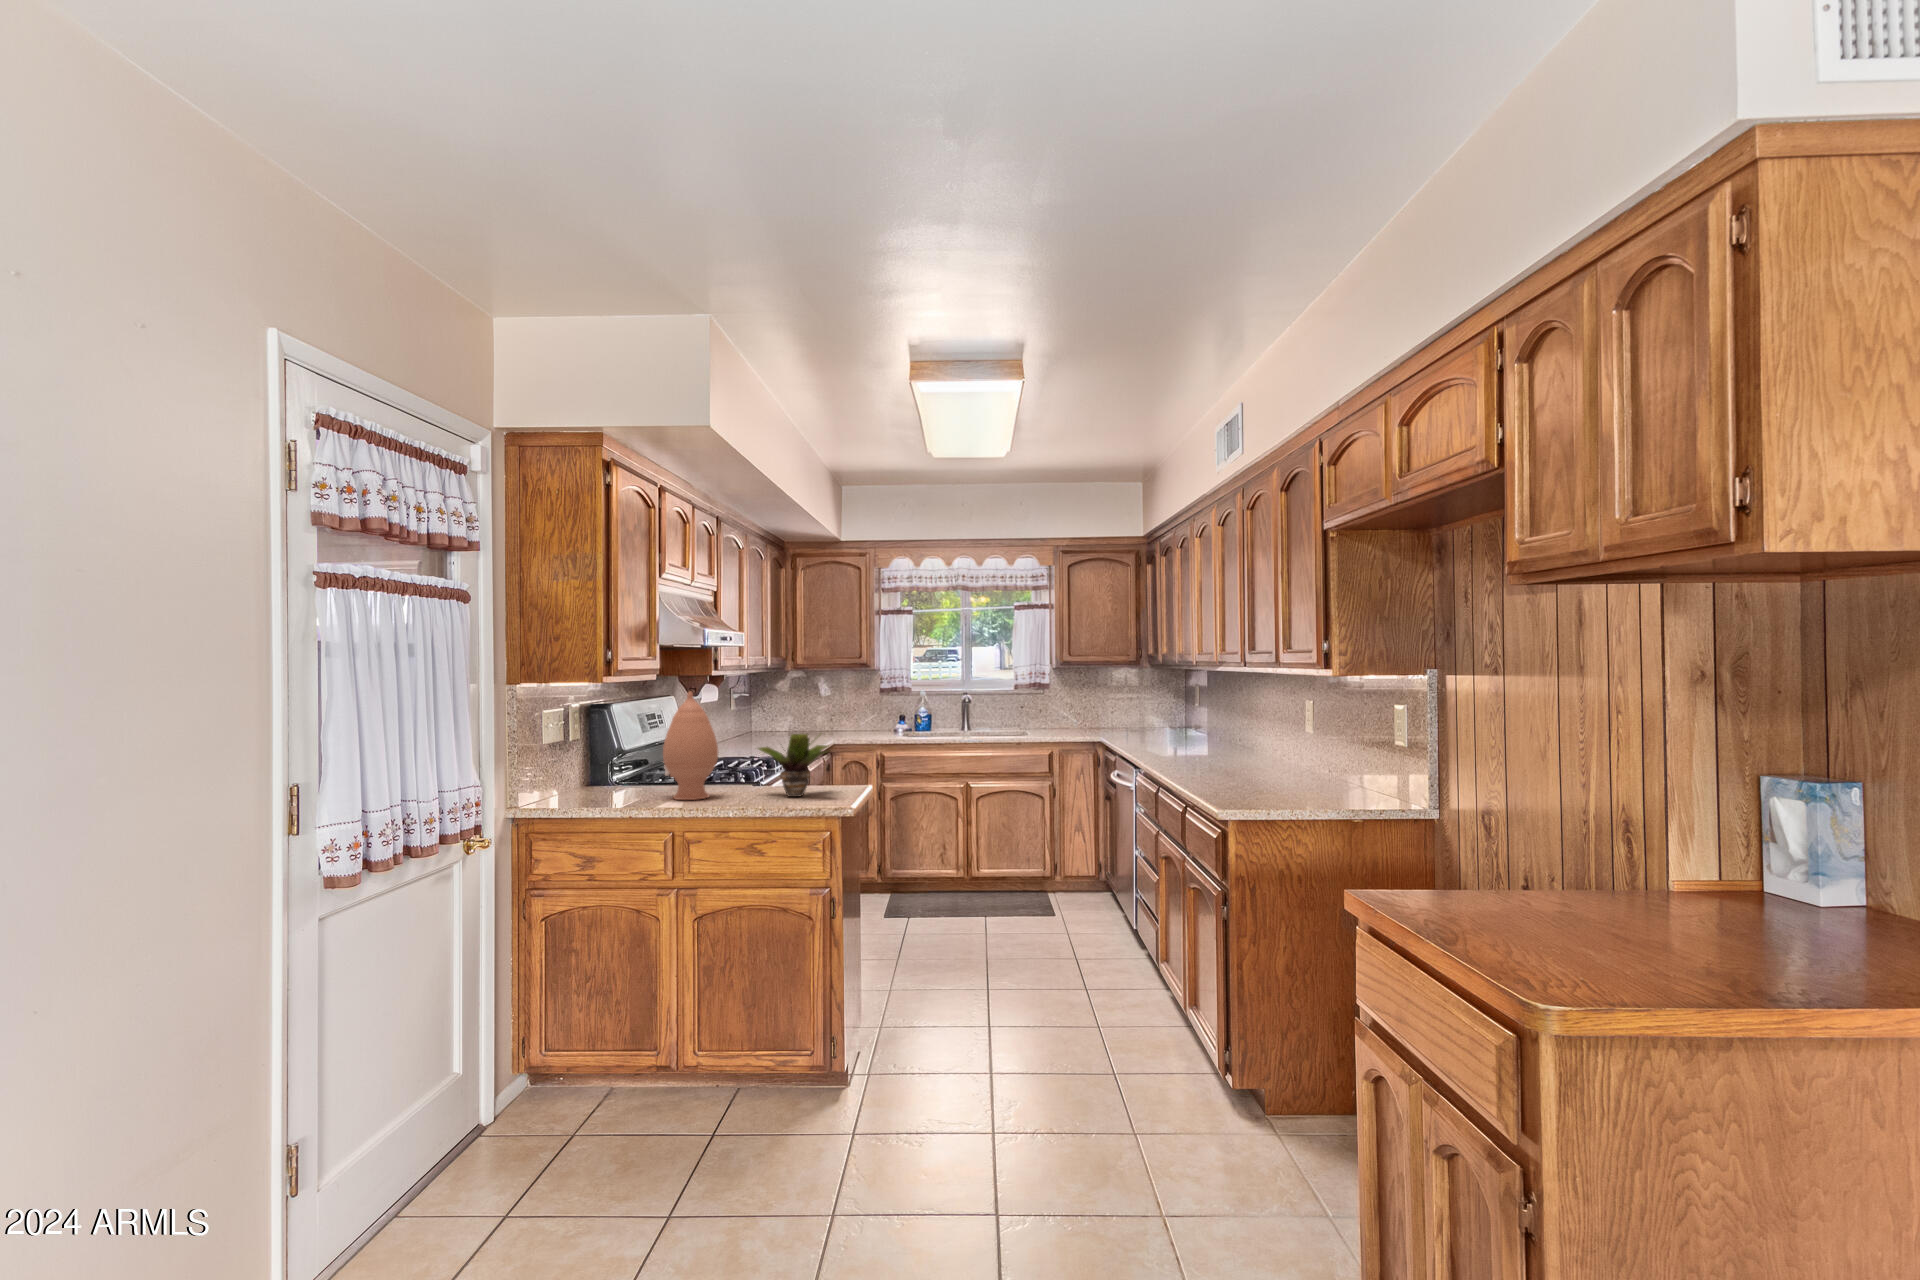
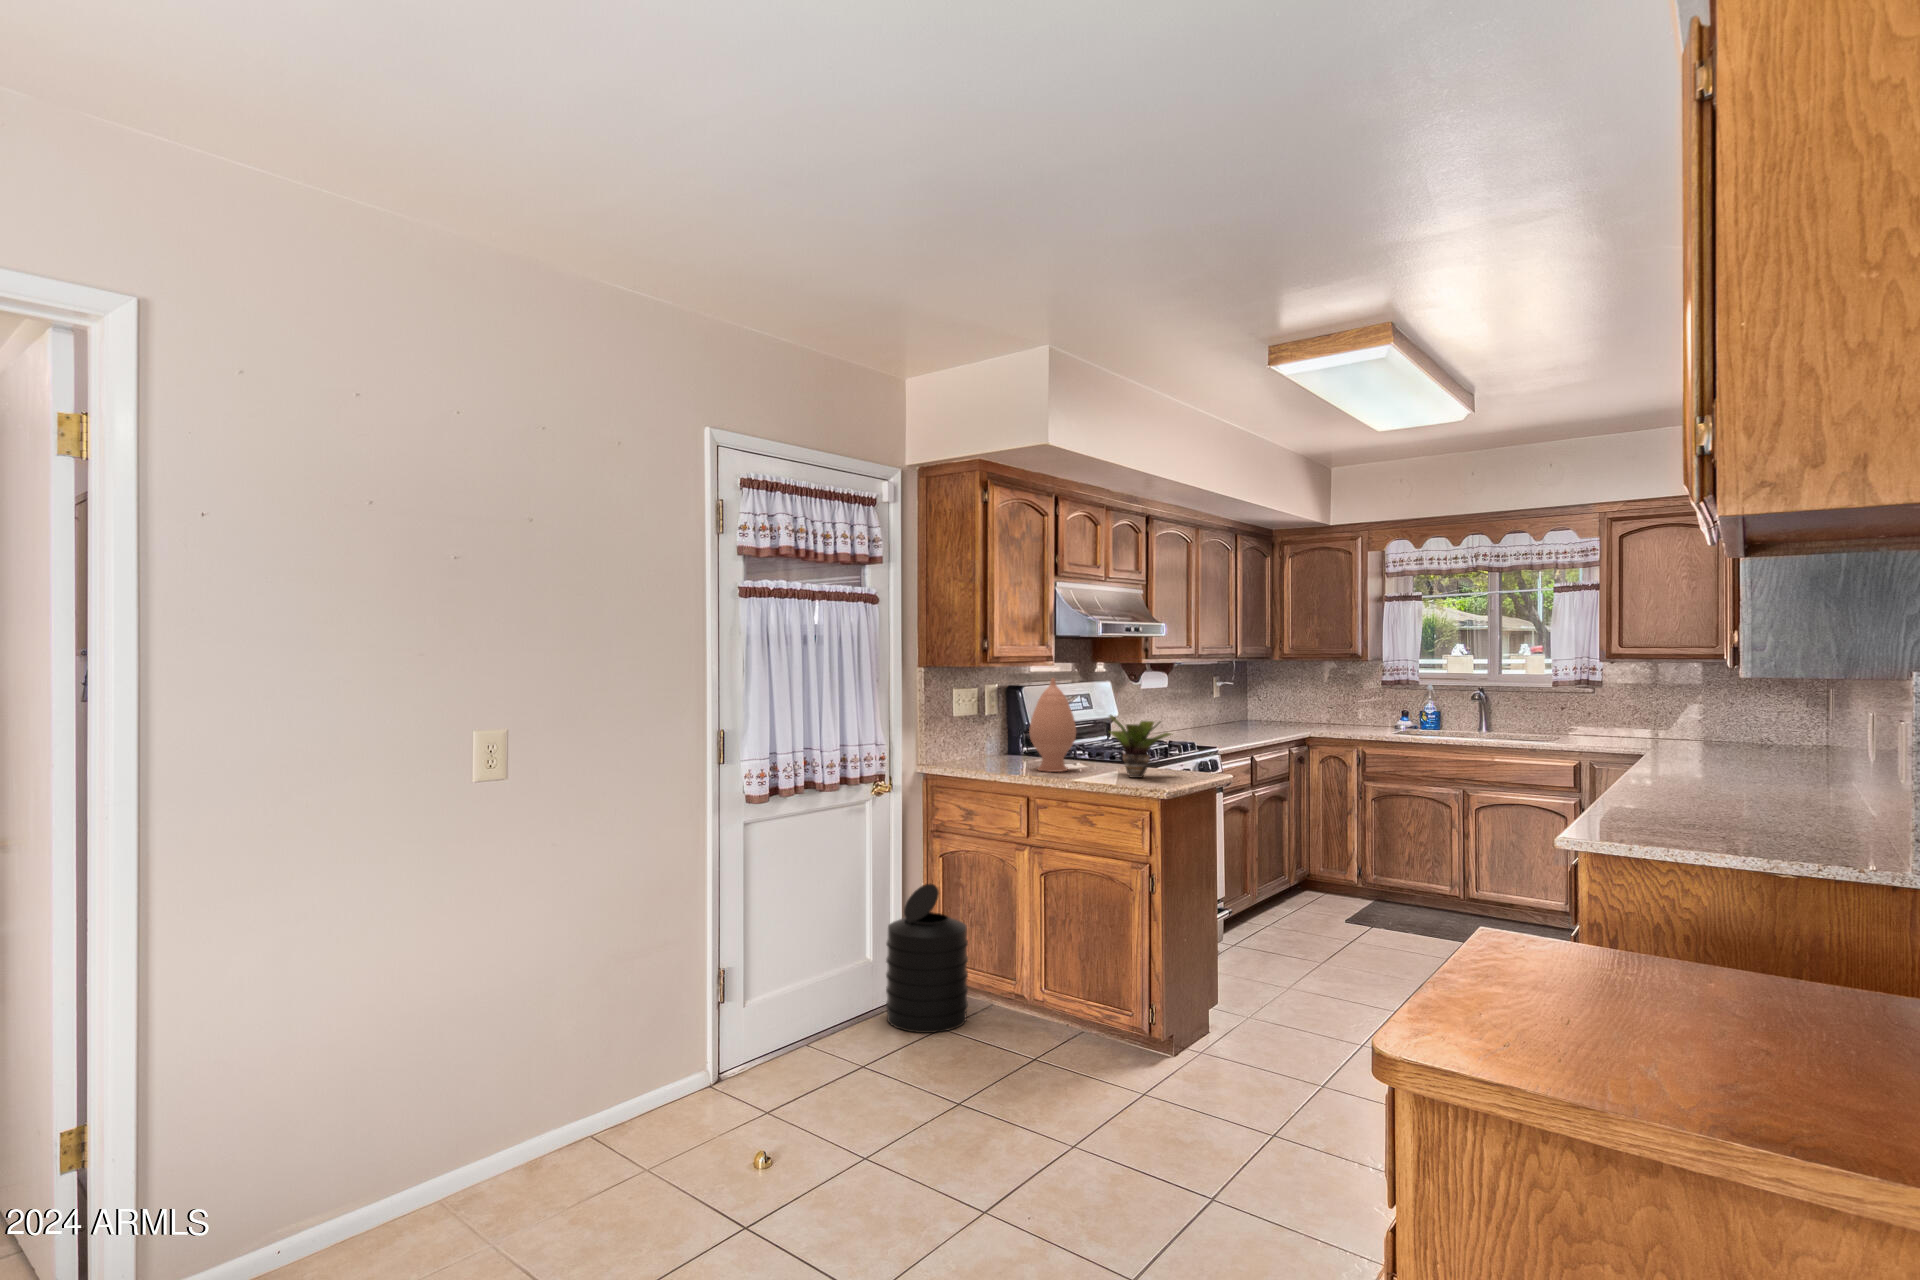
trash can: none [491,956,603,1153] -> present [886,884,968,1033]

